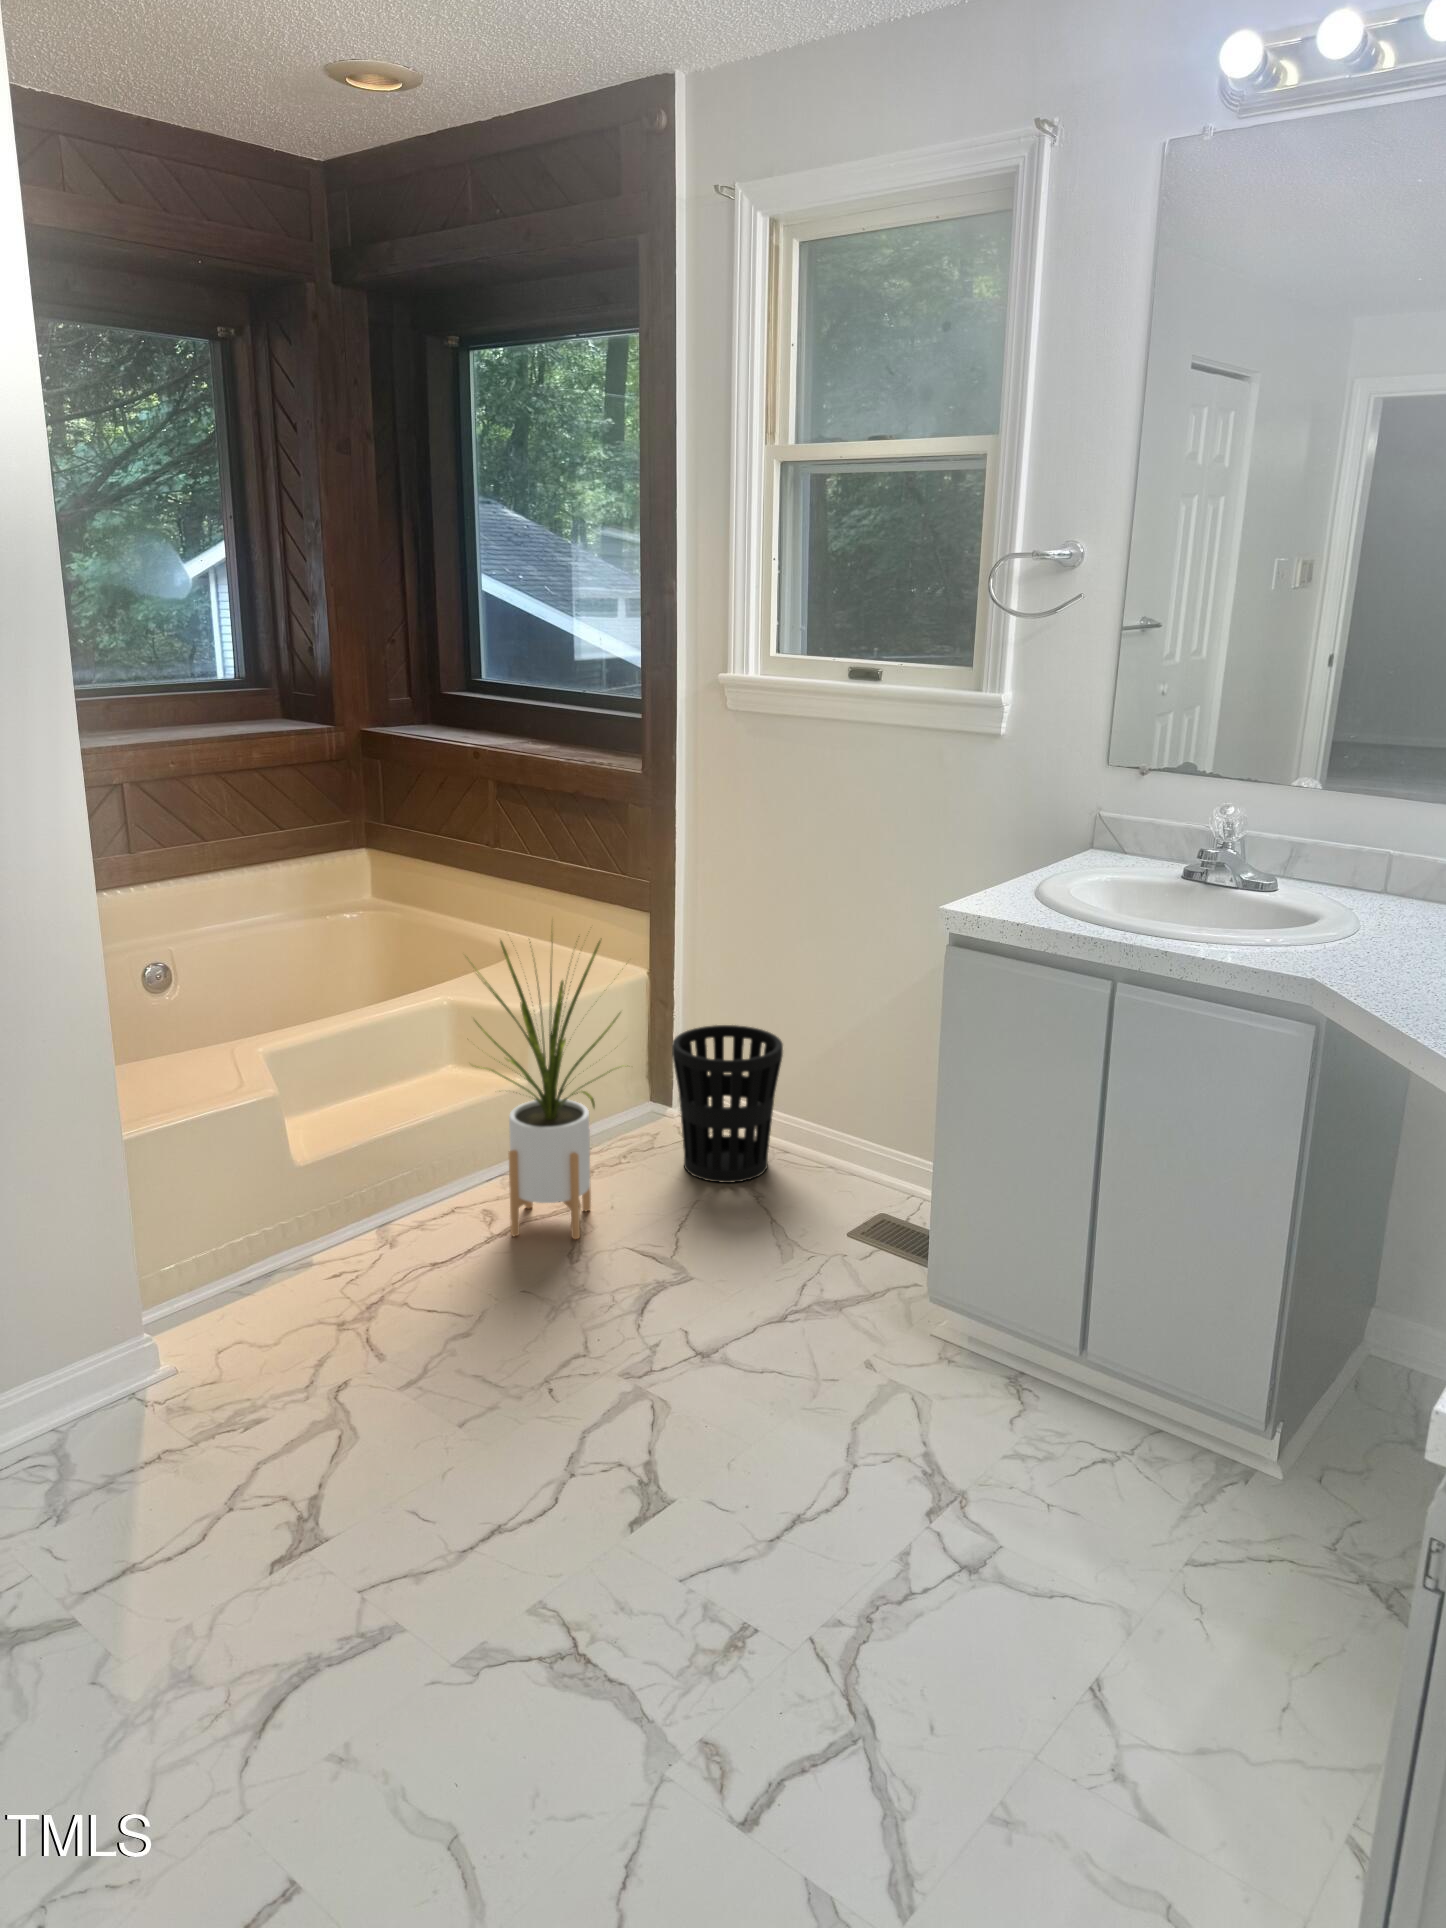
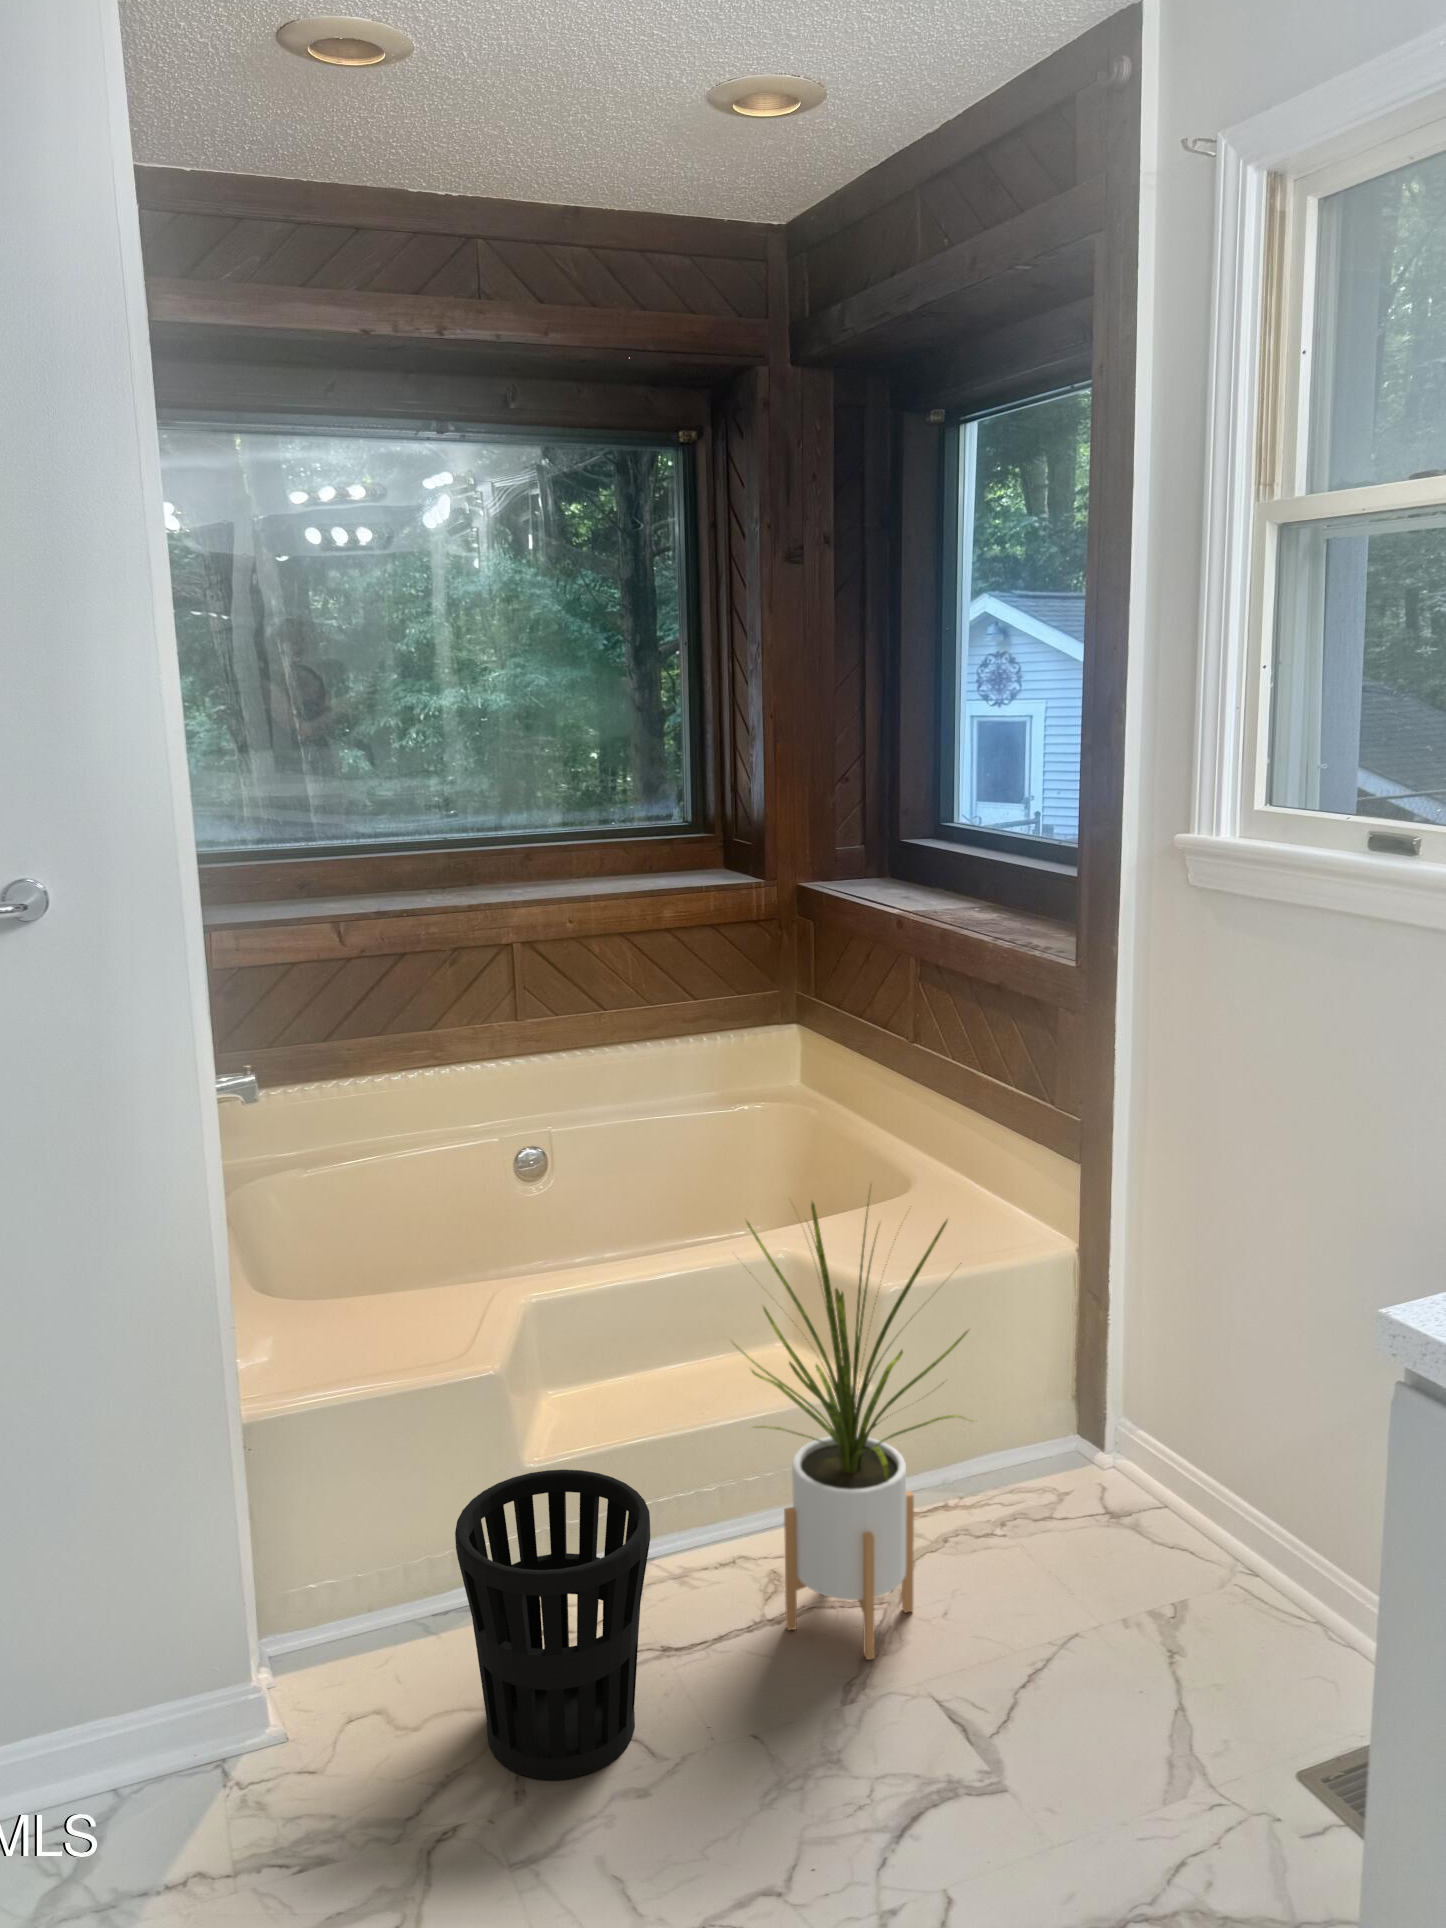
wastebasket: present [672,1025,783,1183] -> present [455,1470,650,1780]

